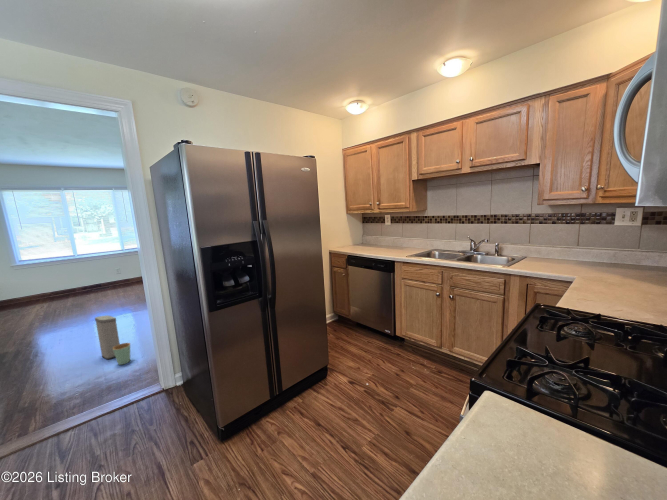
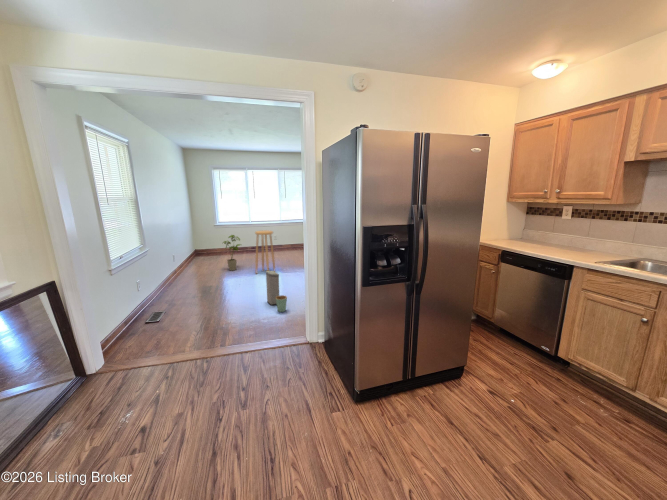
stool: none [77,266,117,324] -> present [255,231,275,274]
house plant: none [21,278,58,327] -> present [223,235,241,271]

